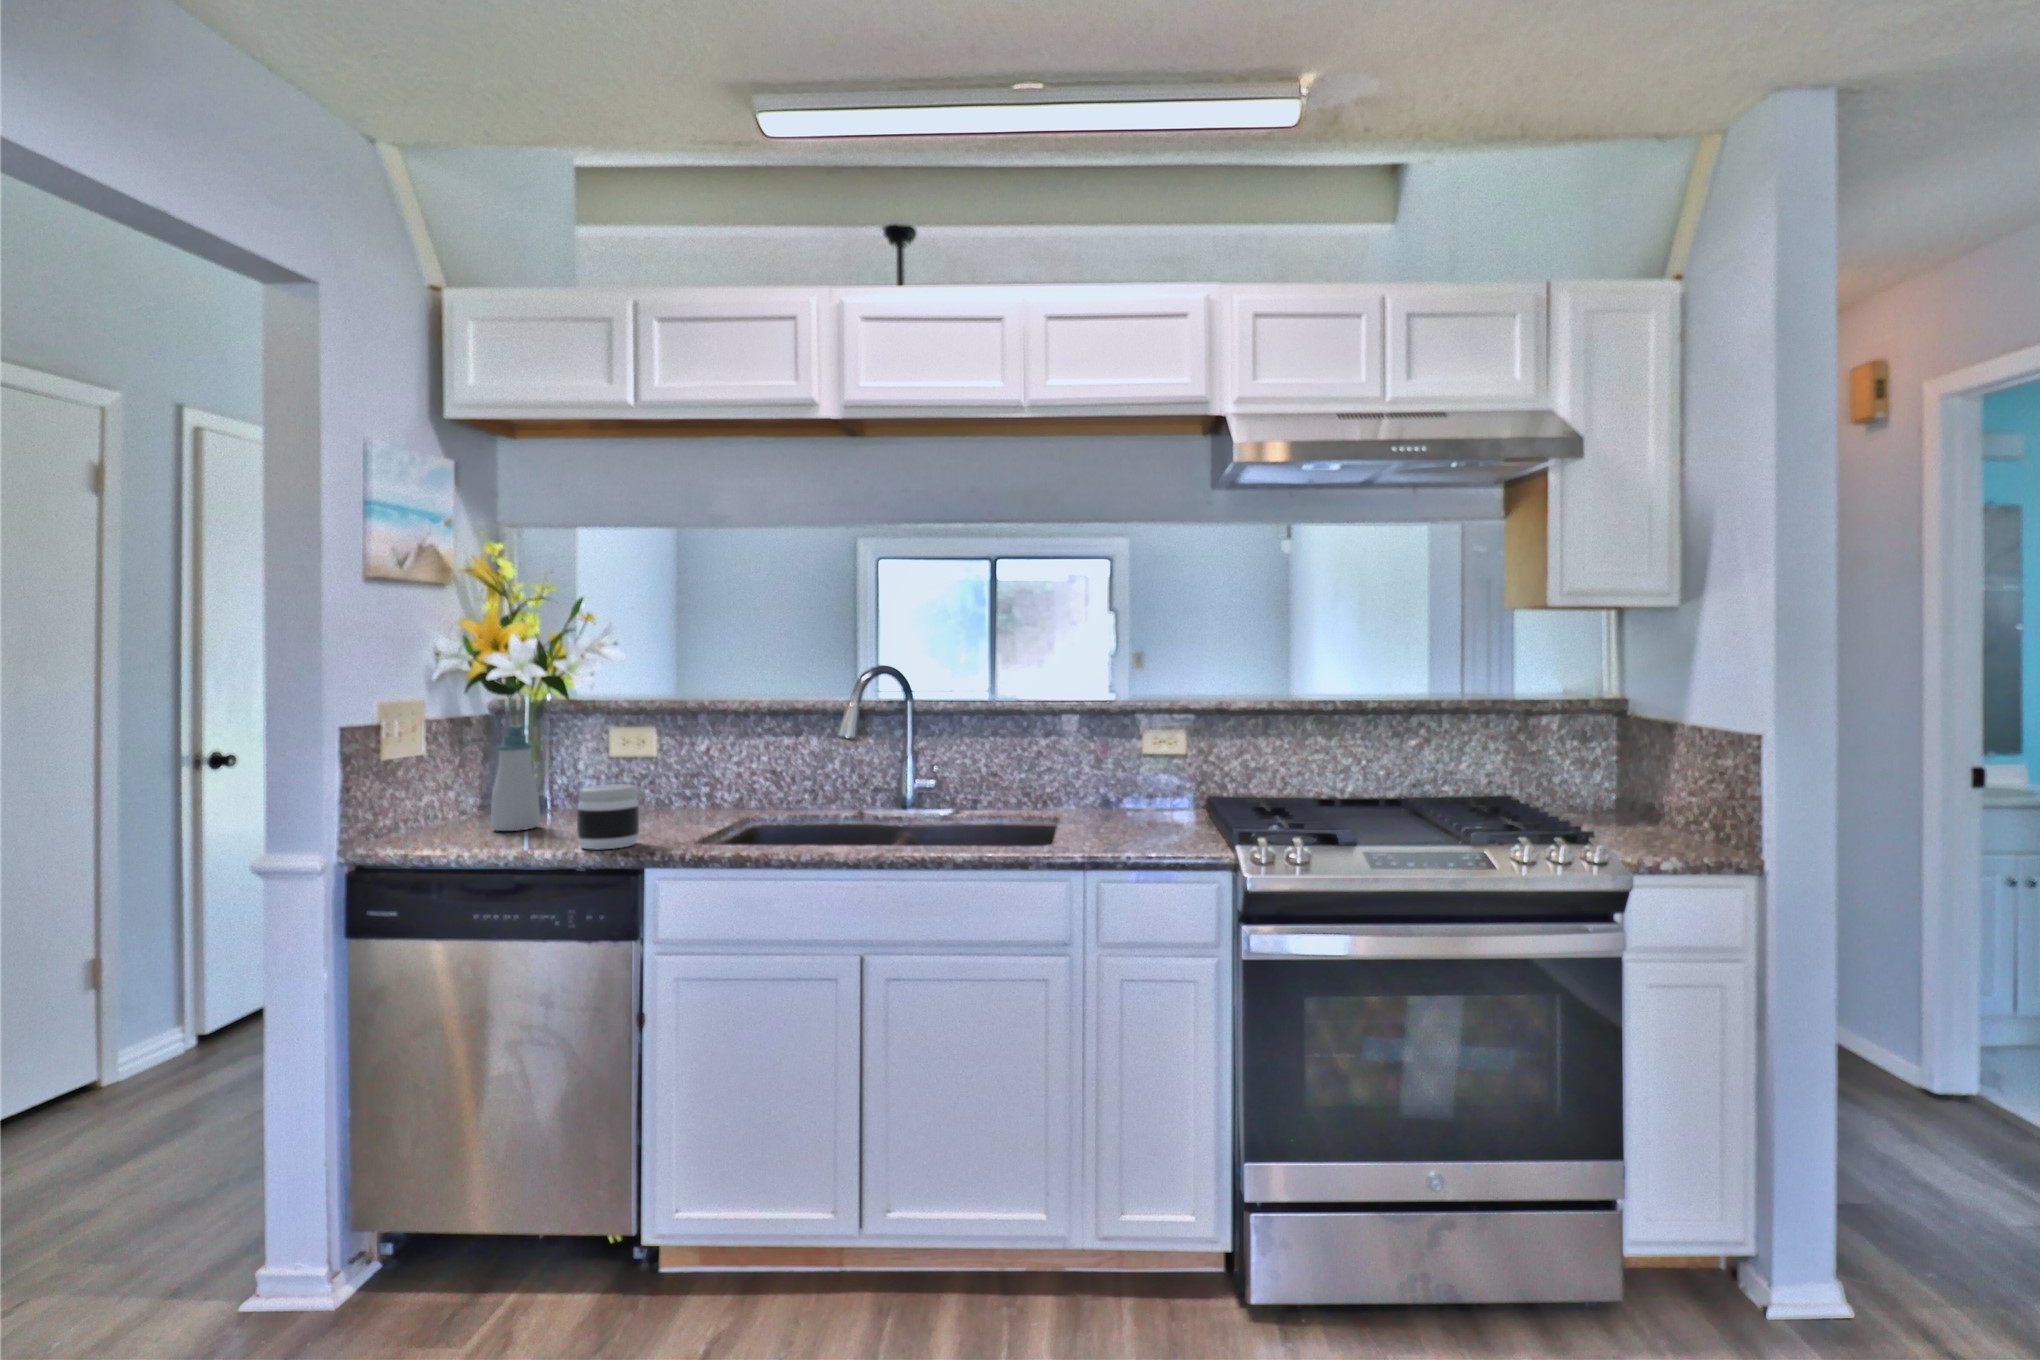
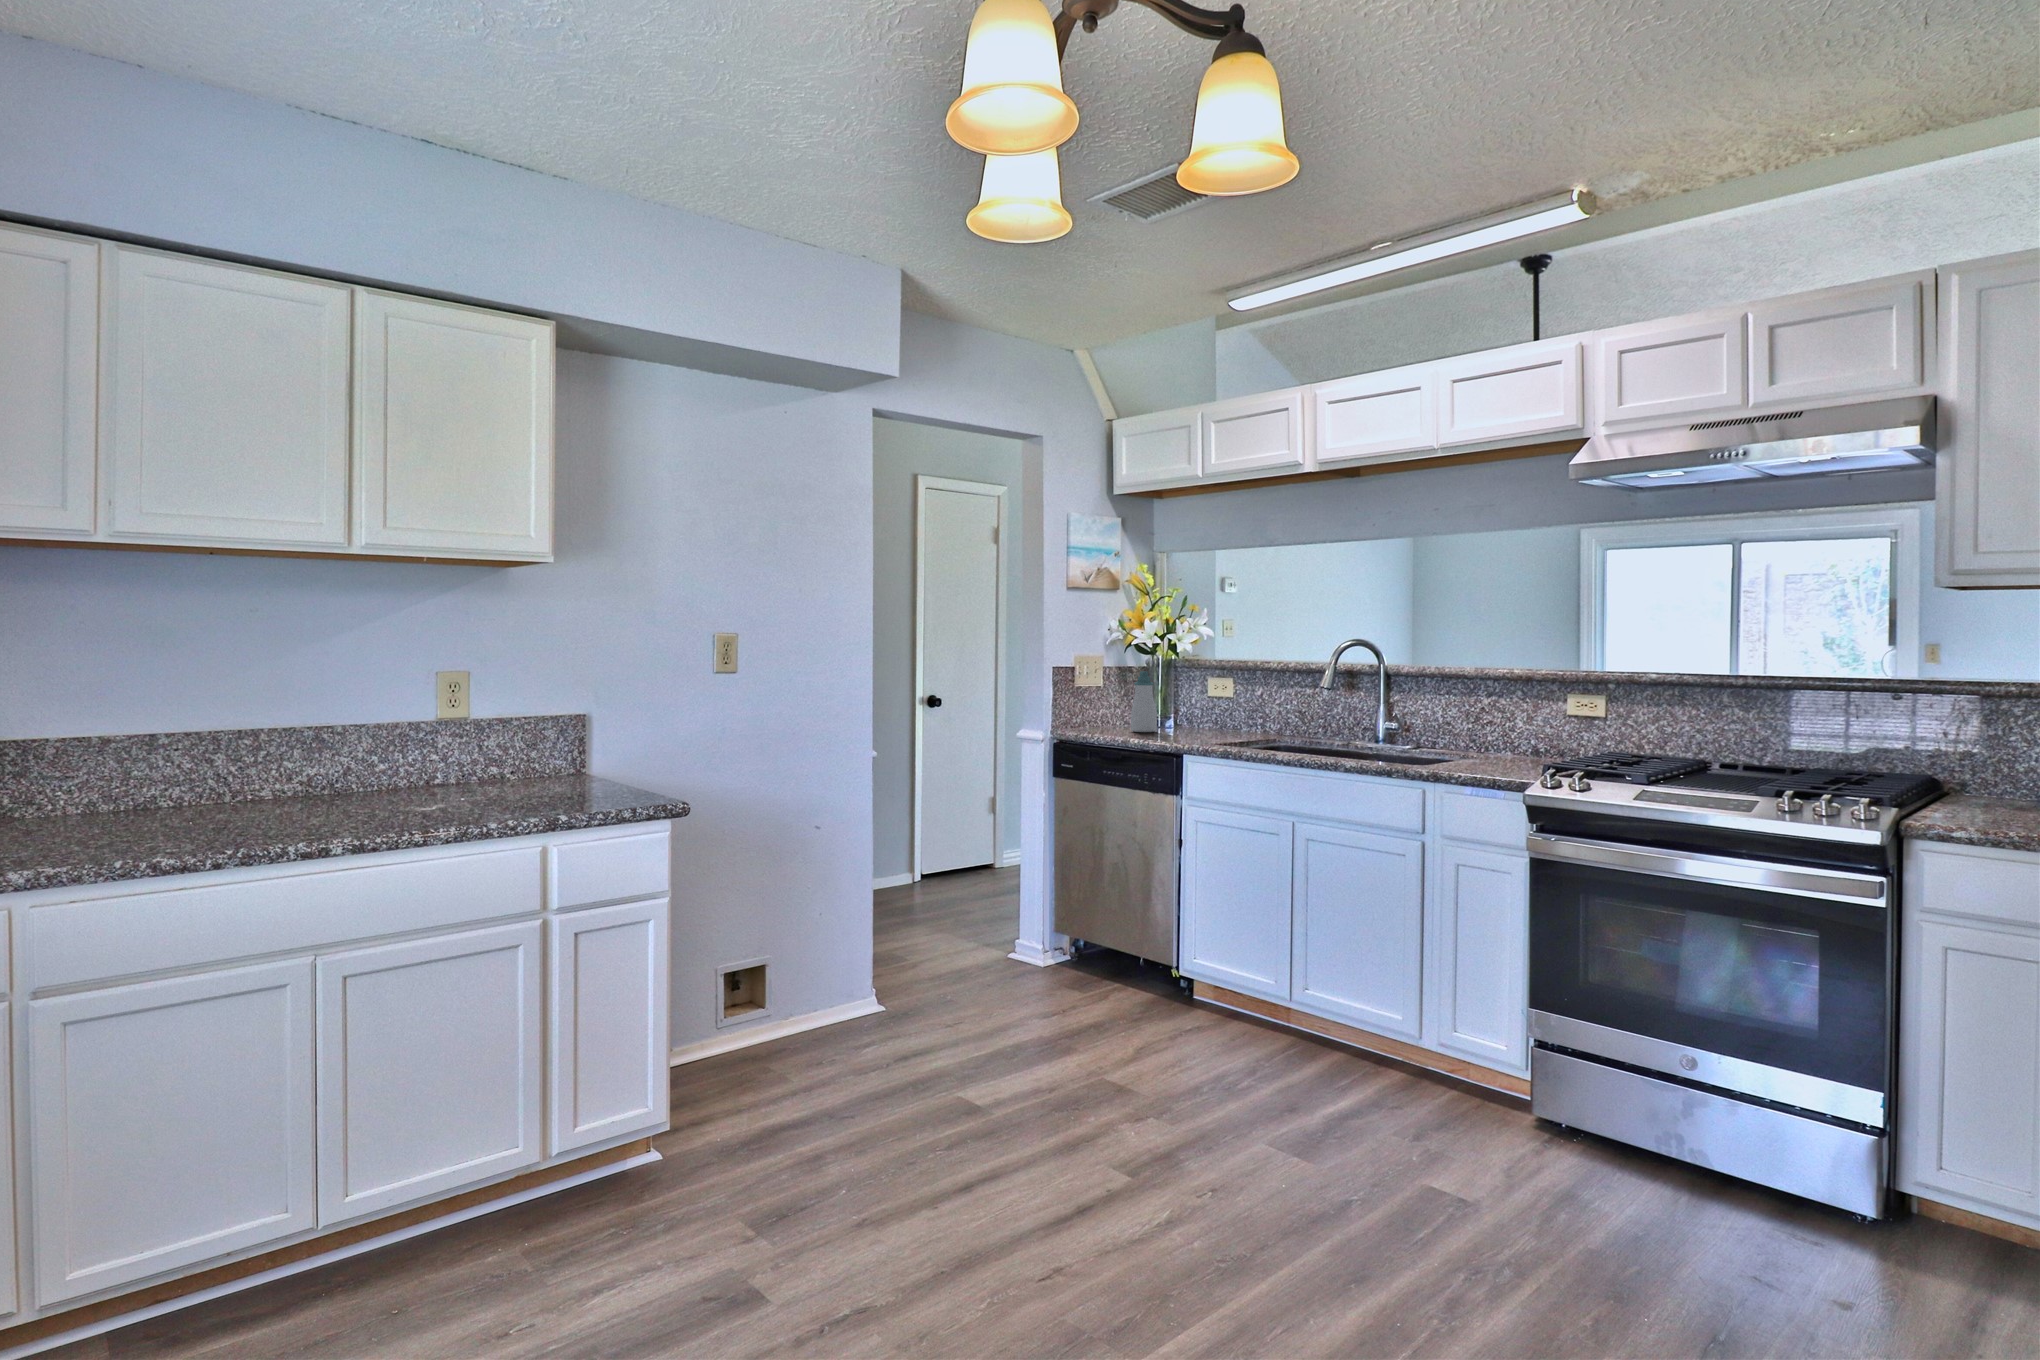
jar: present [577,784,639,849] -> none [1156,706,1191,743]

